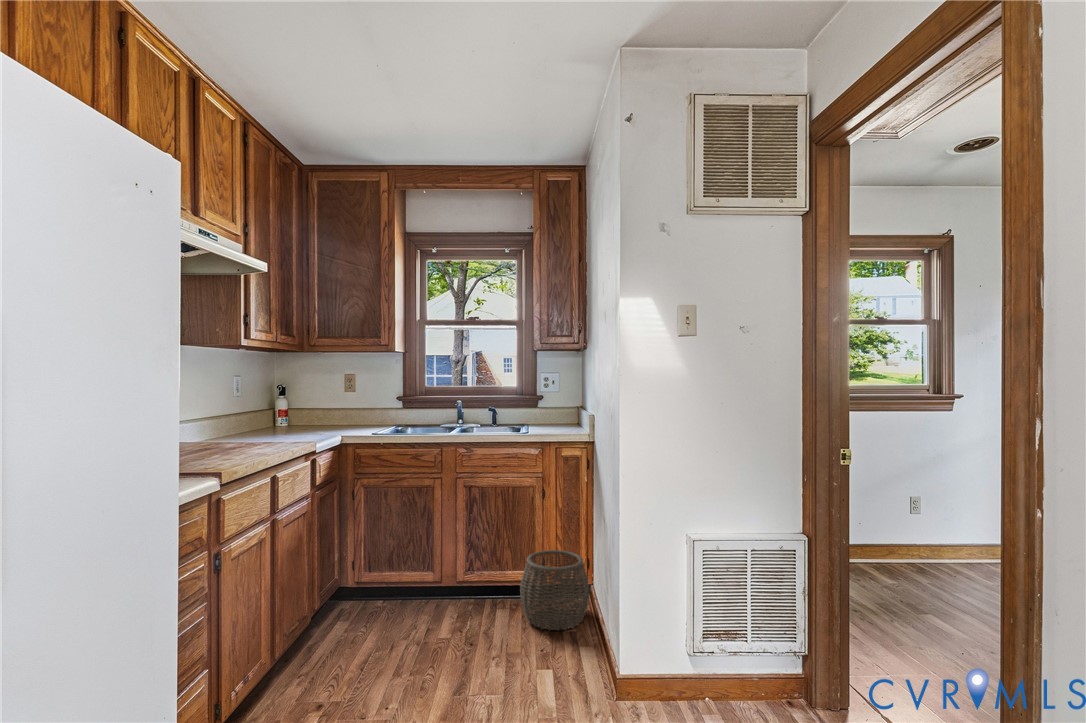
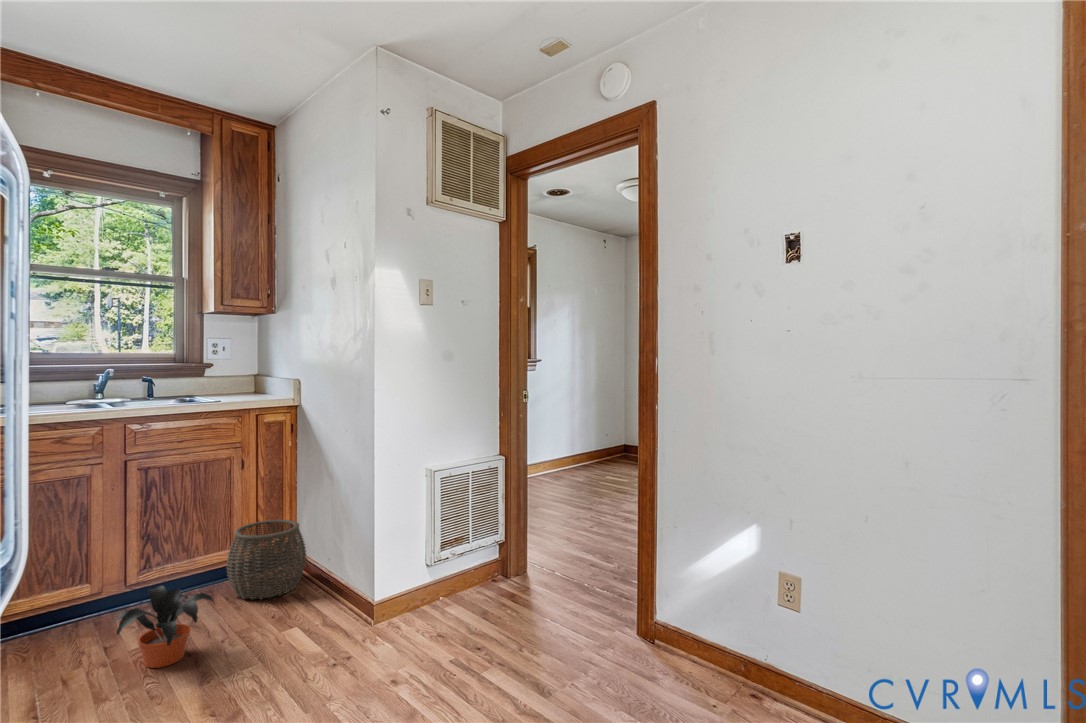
potted plant: none [400,594,480,670] -> present [113,586,214,668]

